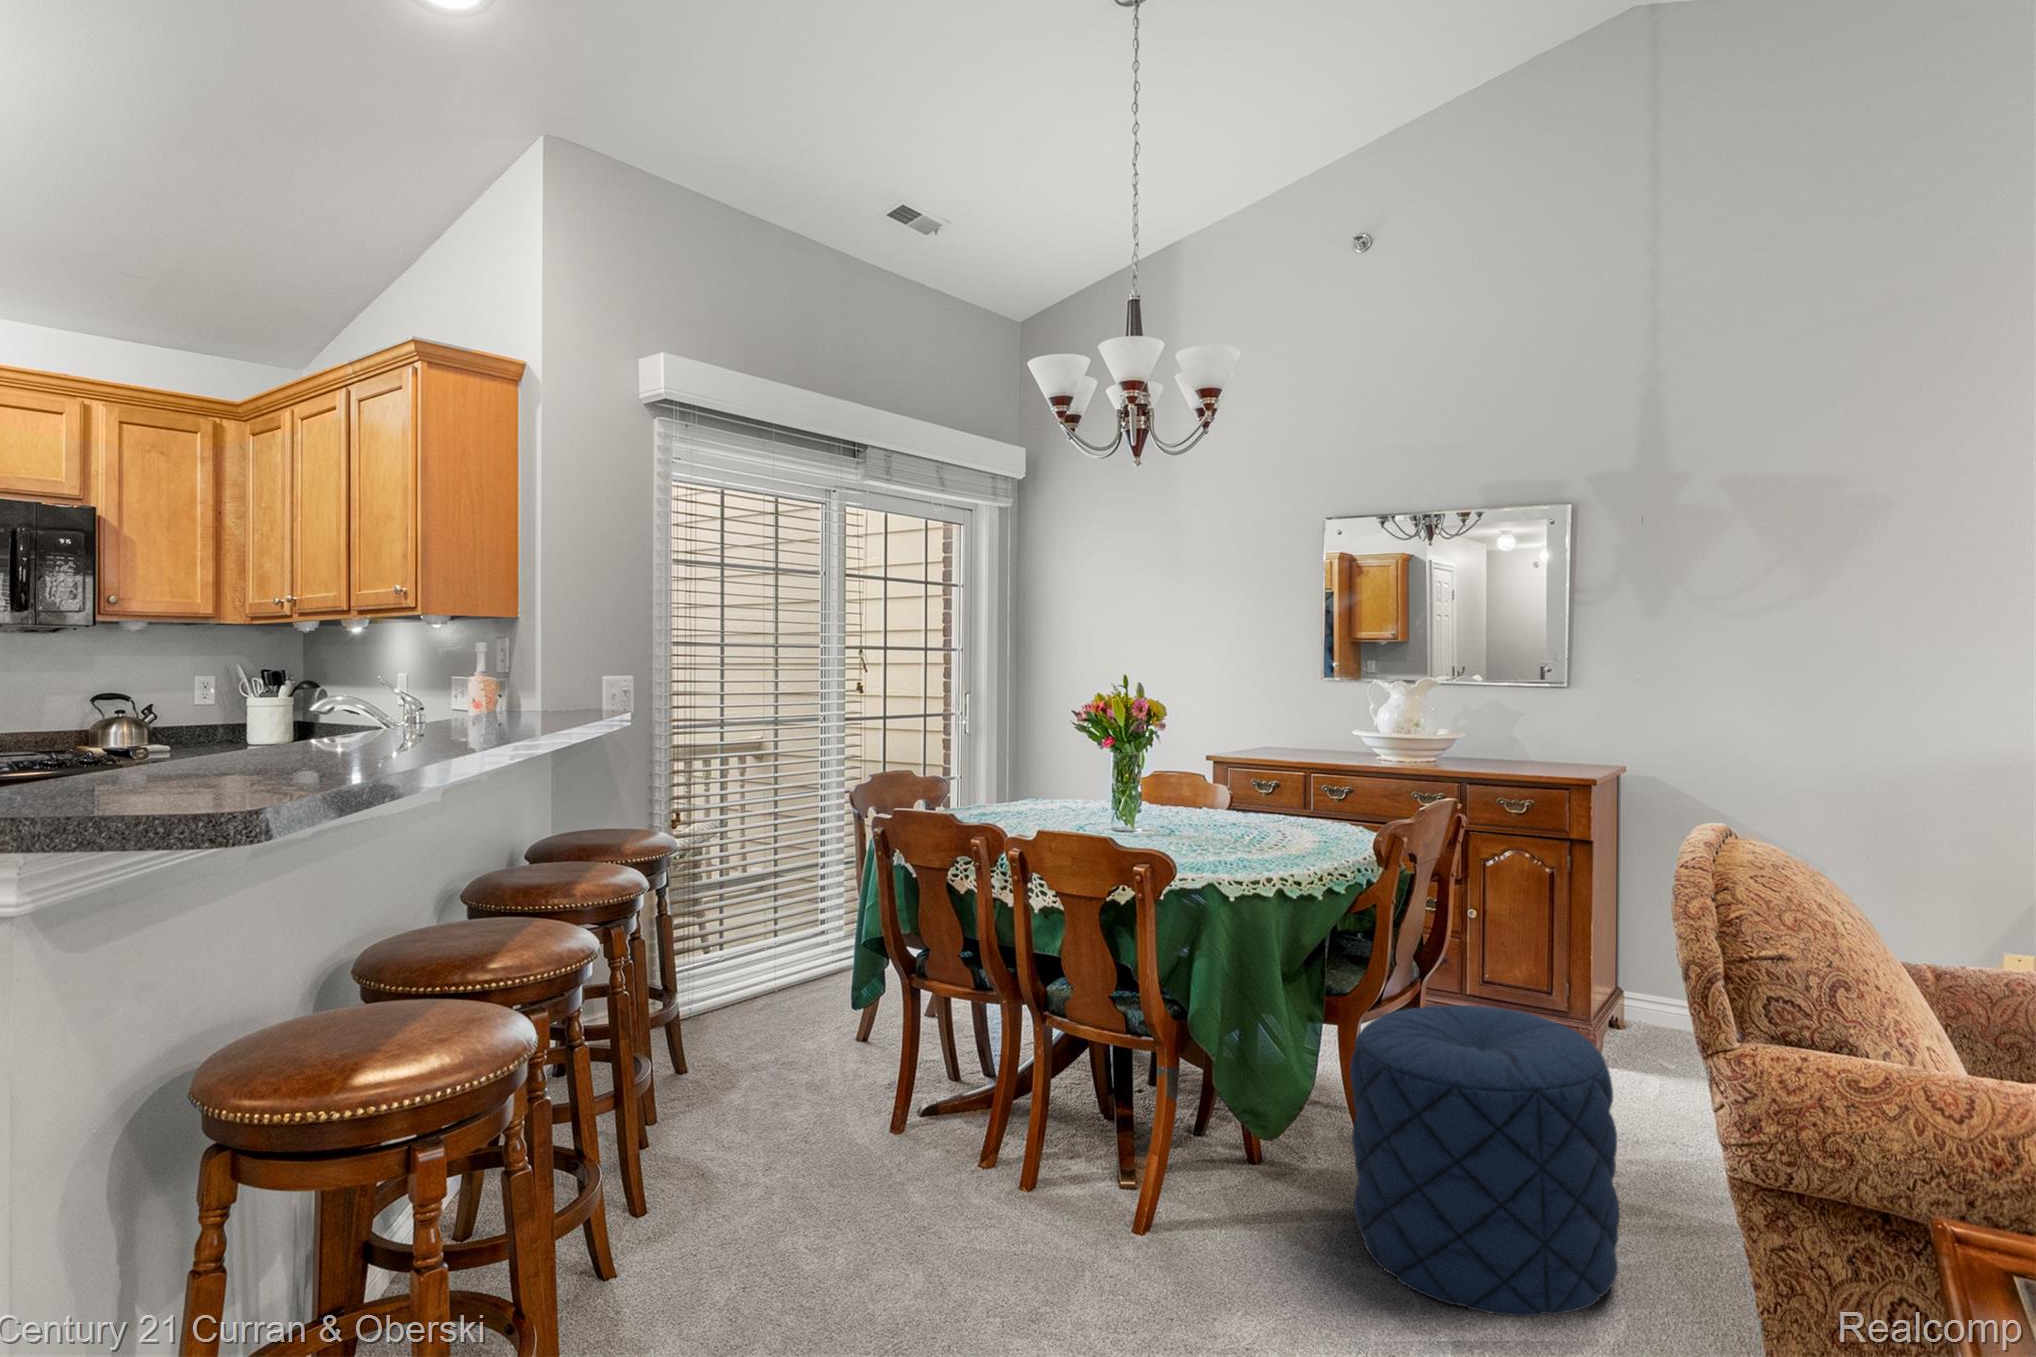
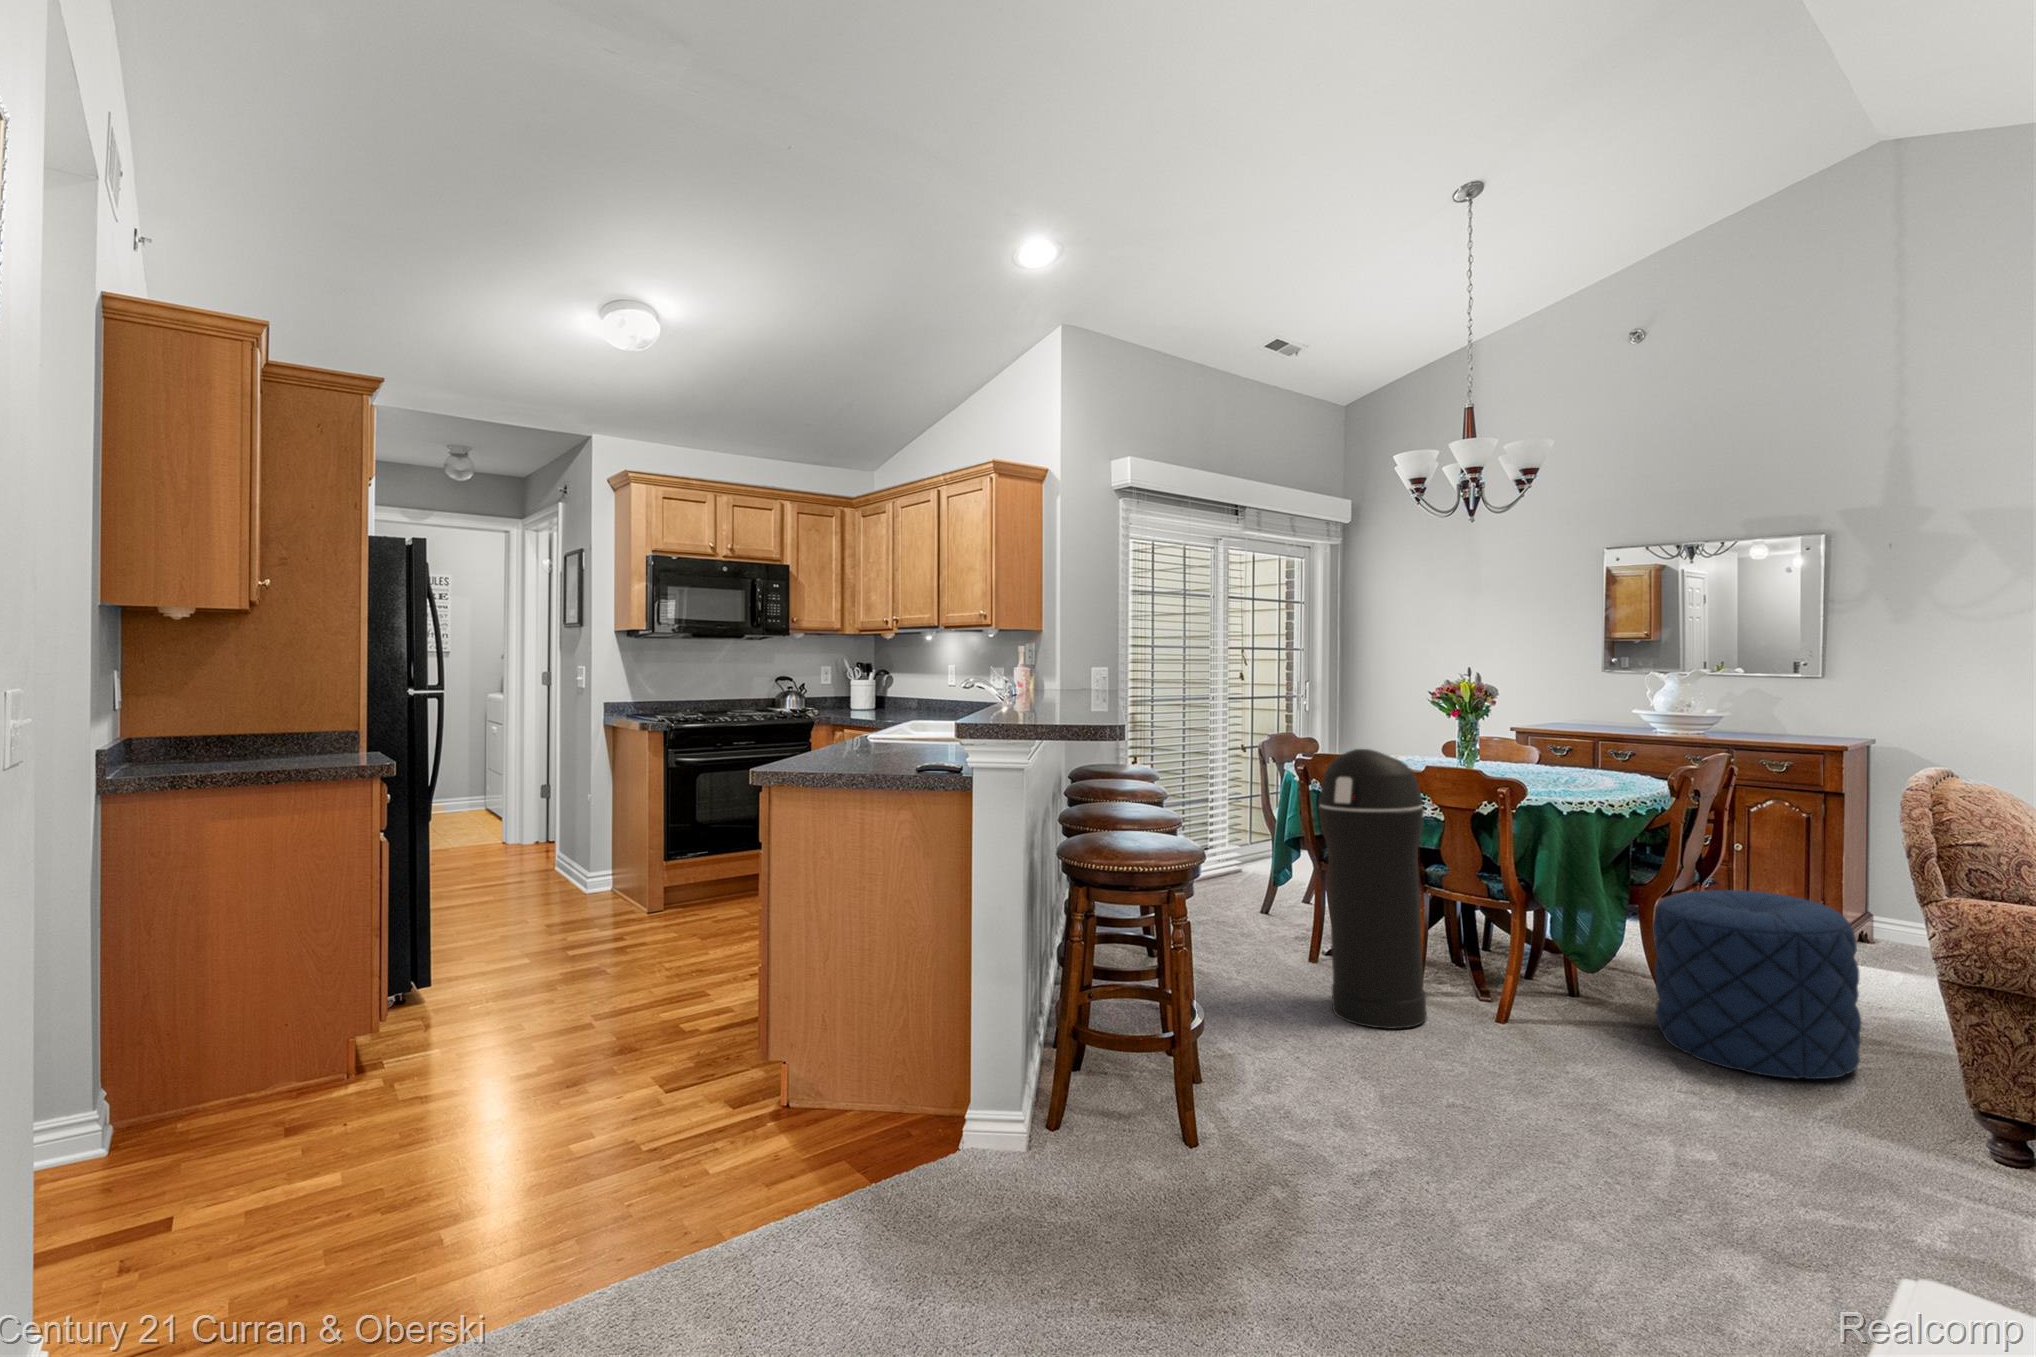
trash can: none [859,808,1024,1281] -> present [1318,749,1427,1029]

